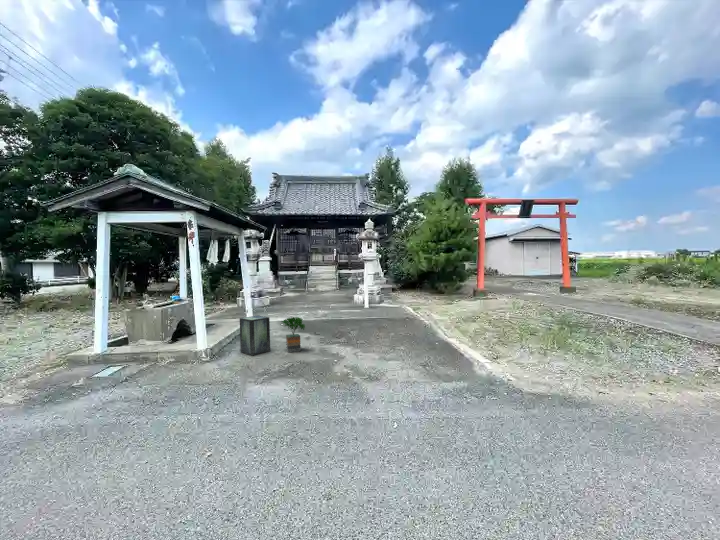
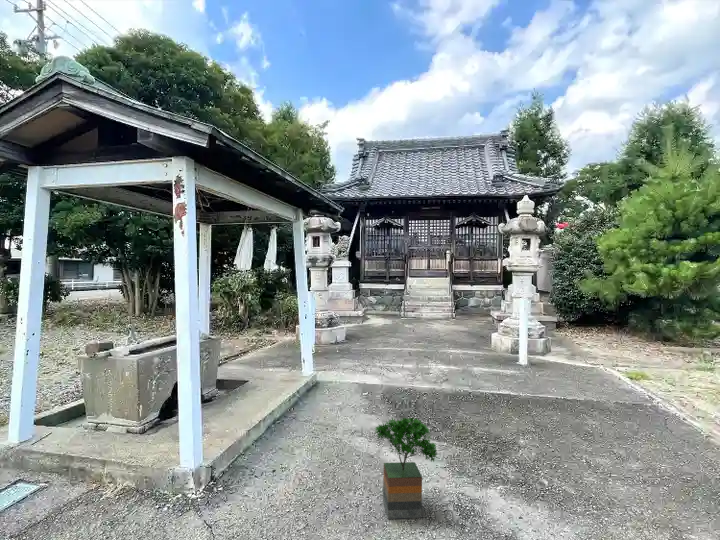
storage box: present [240,316,270,356] -> none [269,401,343,519]

